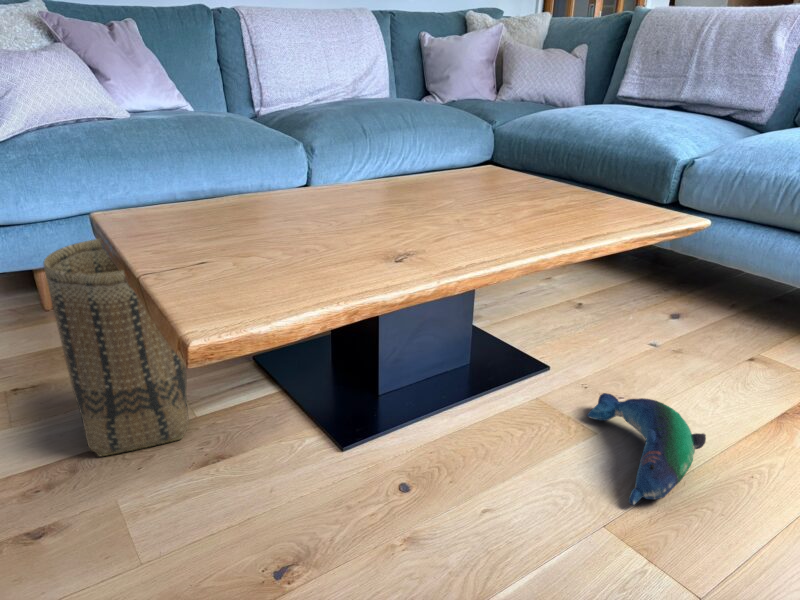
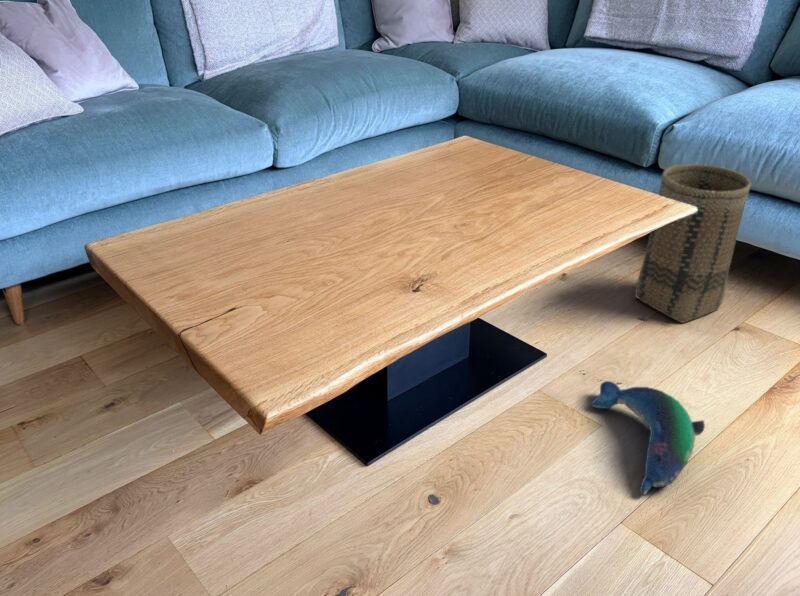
basket: present [44,239,189,457] -> present [635,164,751,323]

